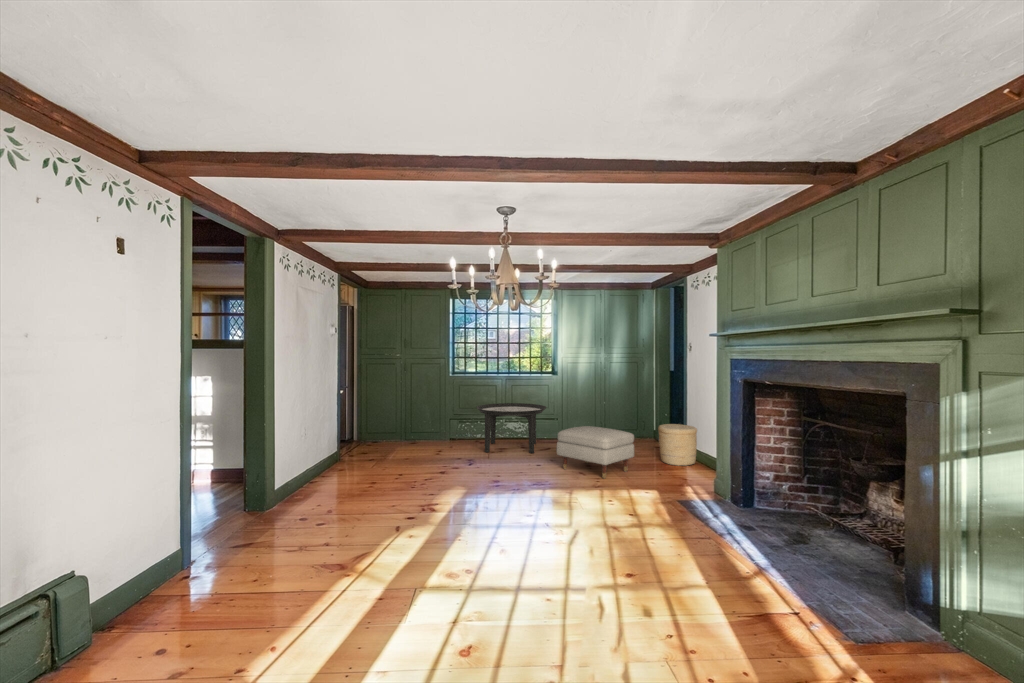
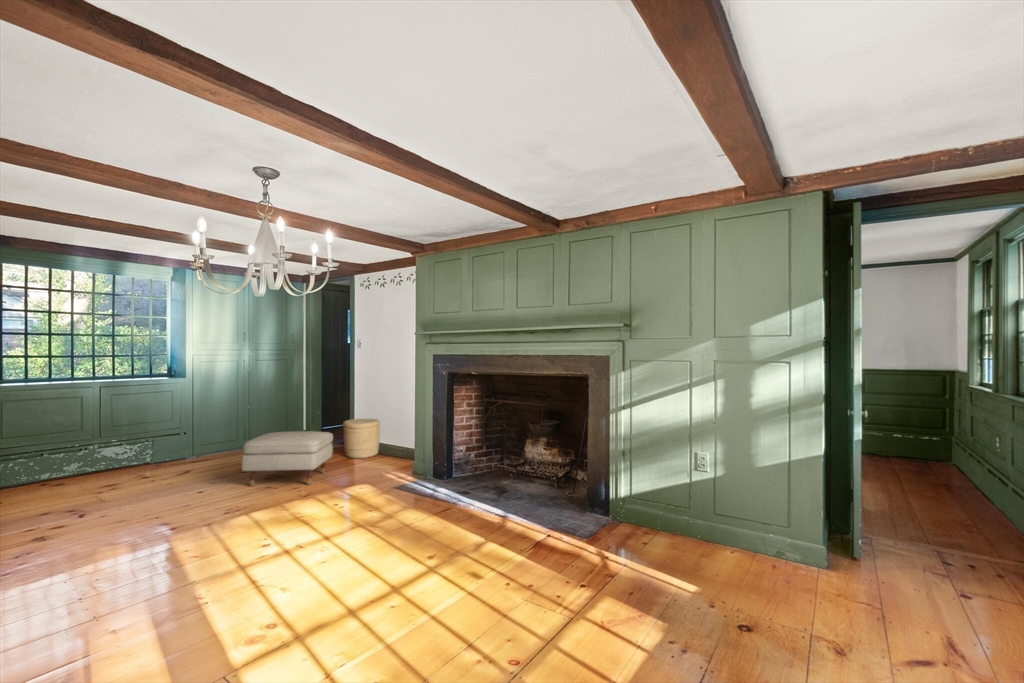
round table: present [476,403,546,453] -> none [77,416,200,492]

